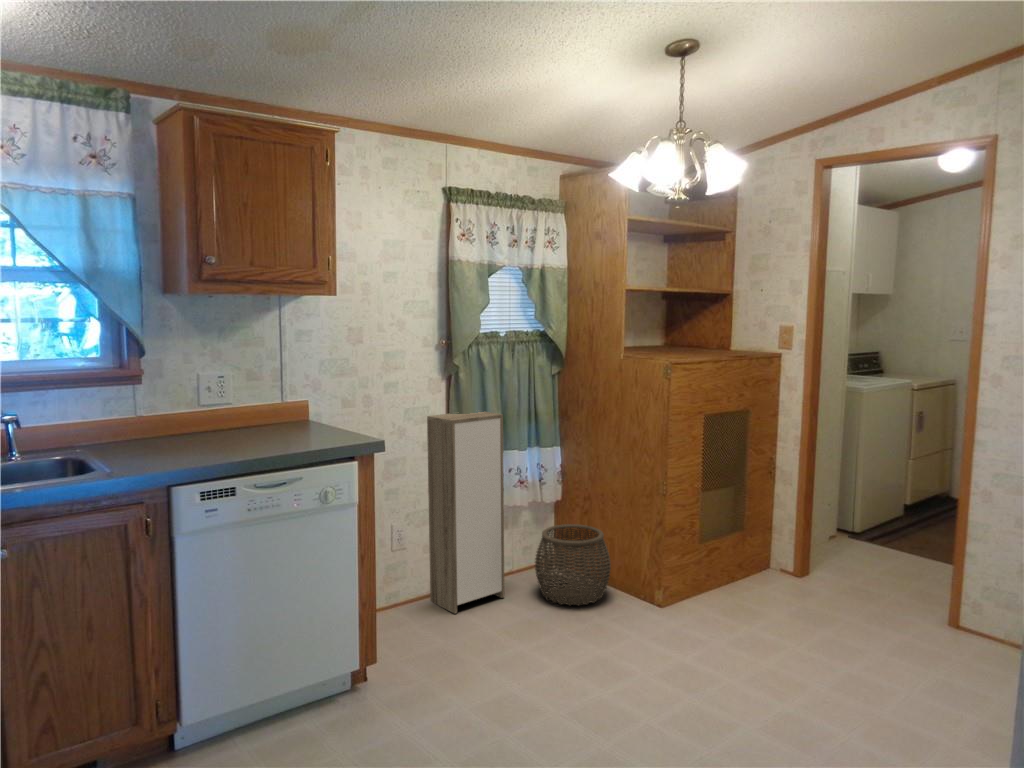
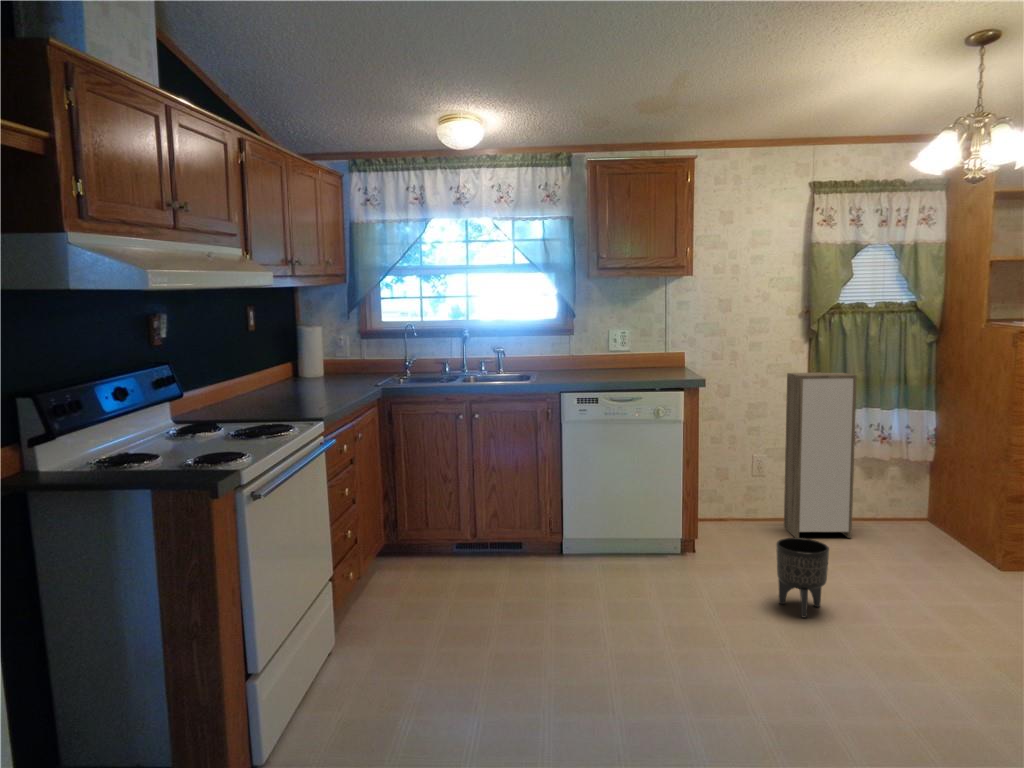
woven basket: present [535,524,611,605] -> none [883,485,967,560]
planter: none [503,630,563,734] -> present [776,538,829,617]

